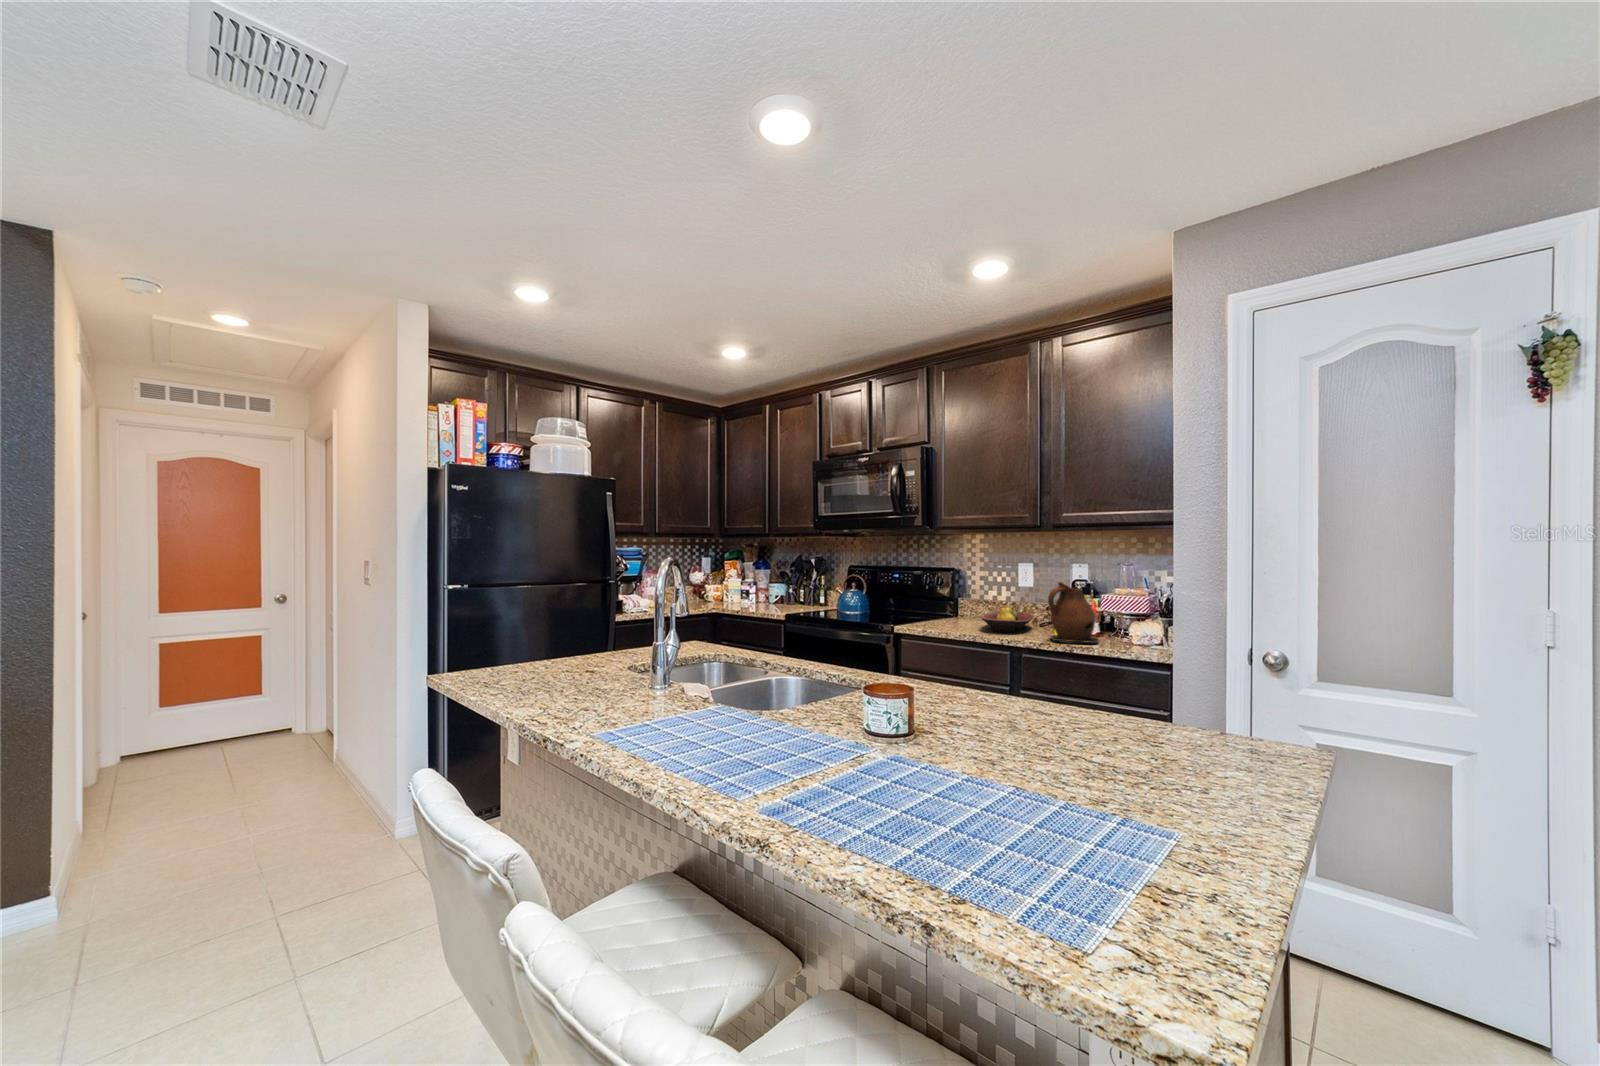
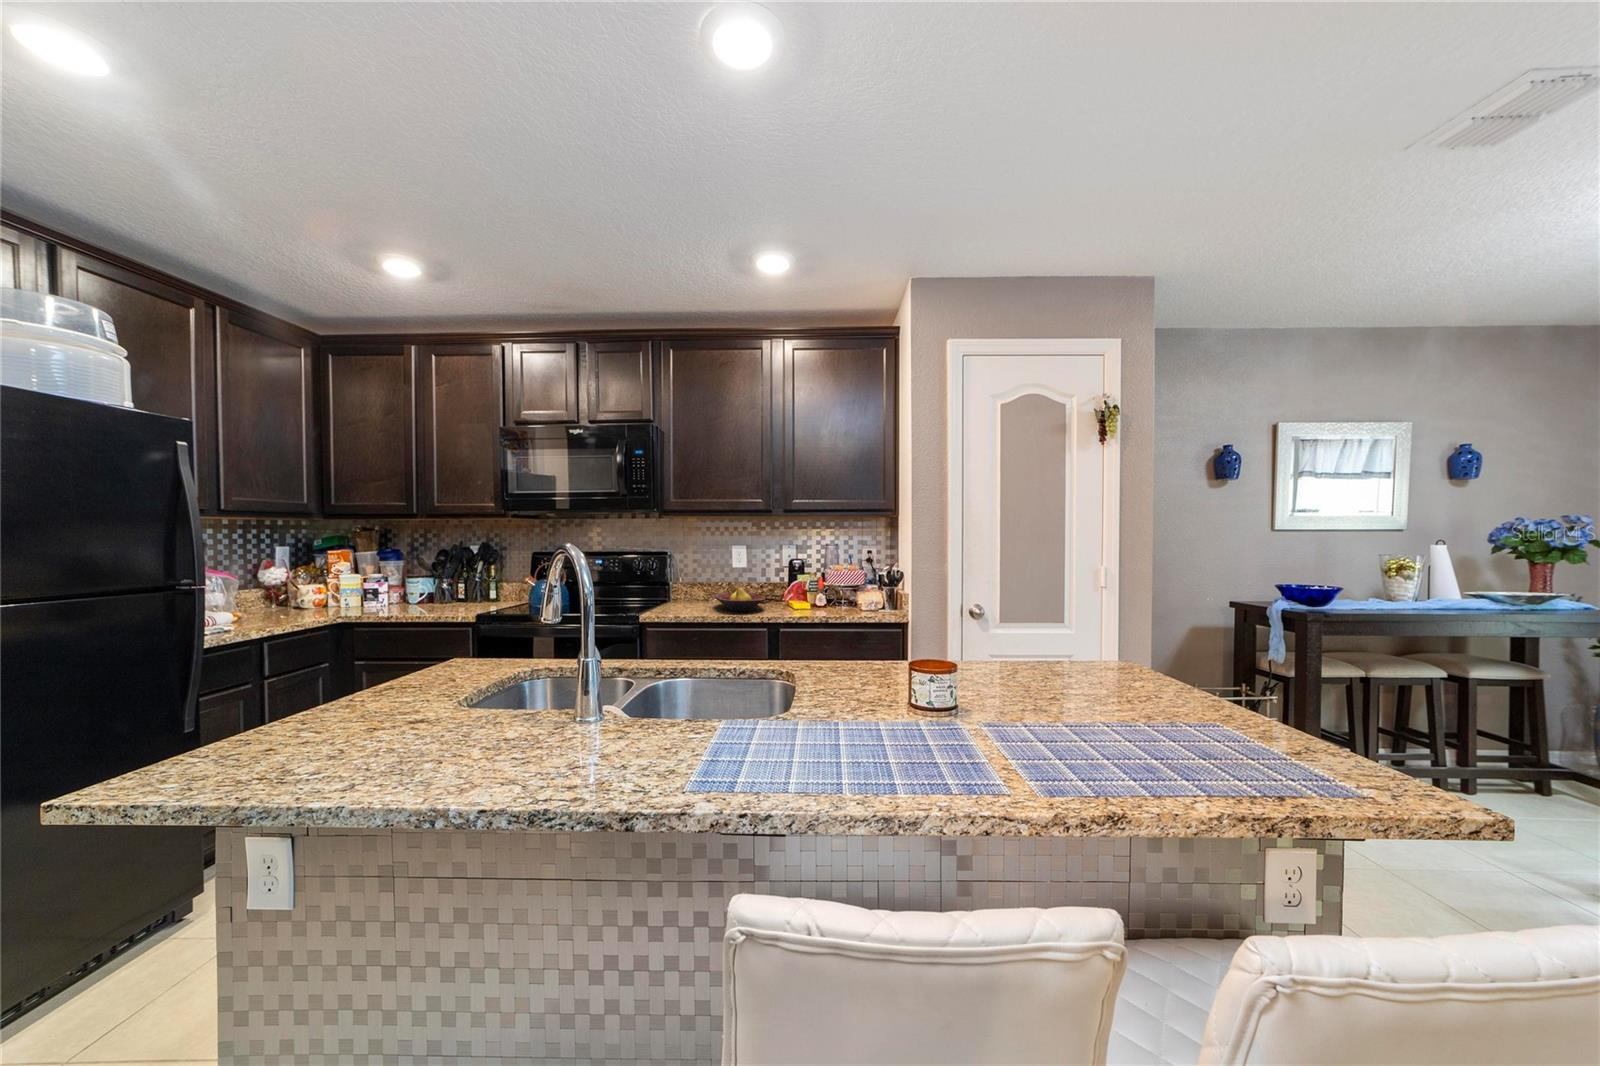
ceramic pitcher: present [1048,582,1098,644] -> none [793,559,842,616]

